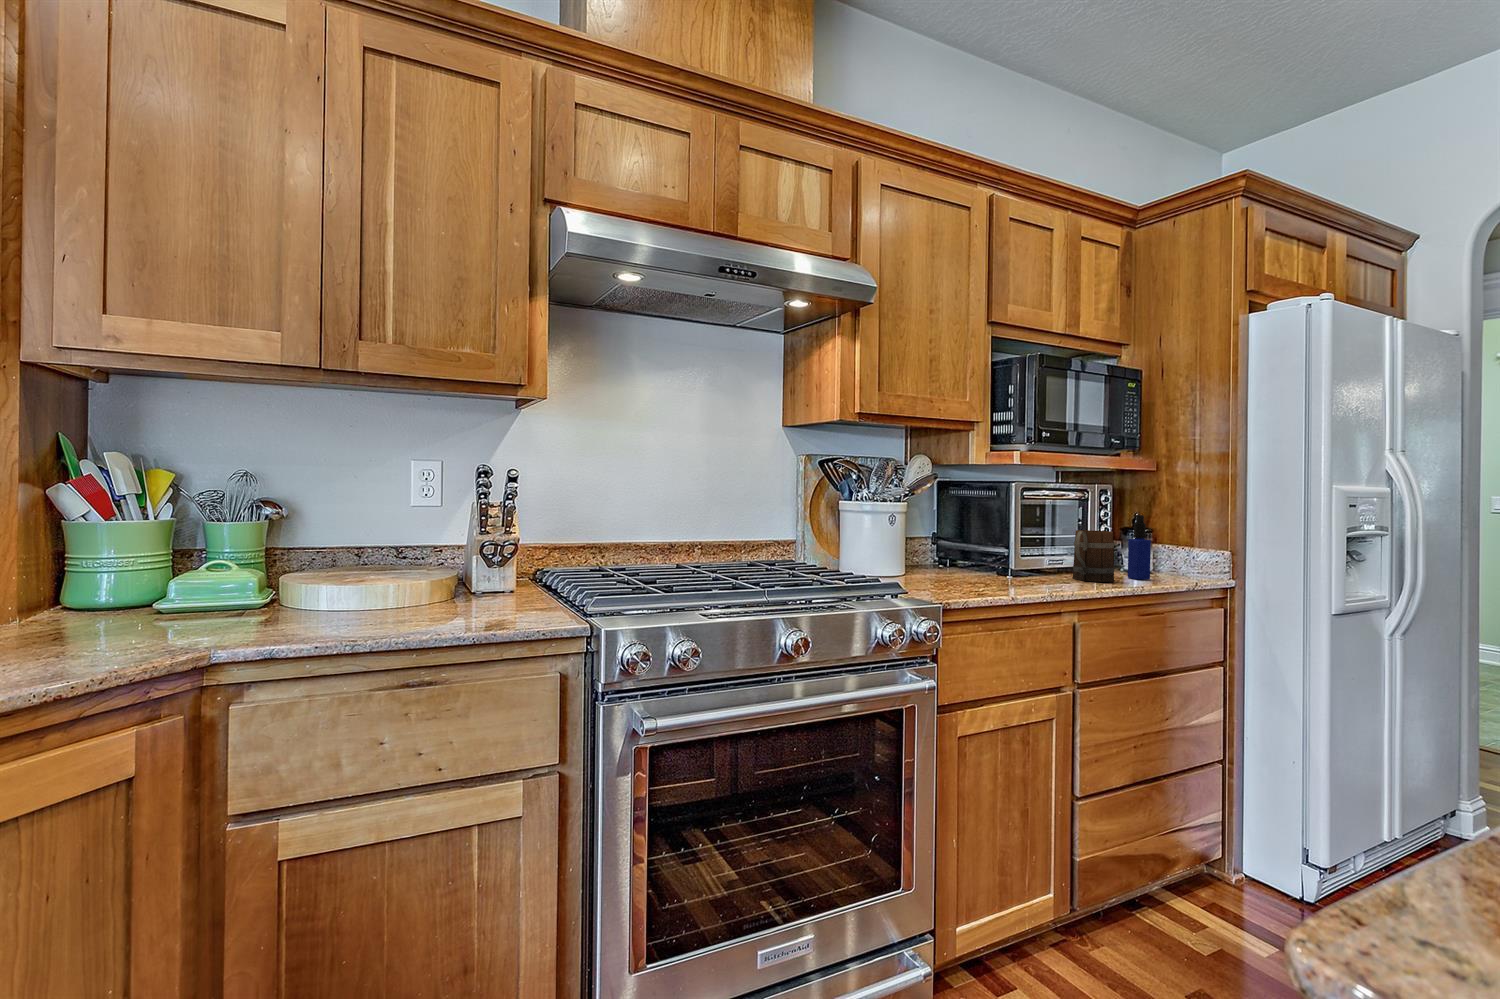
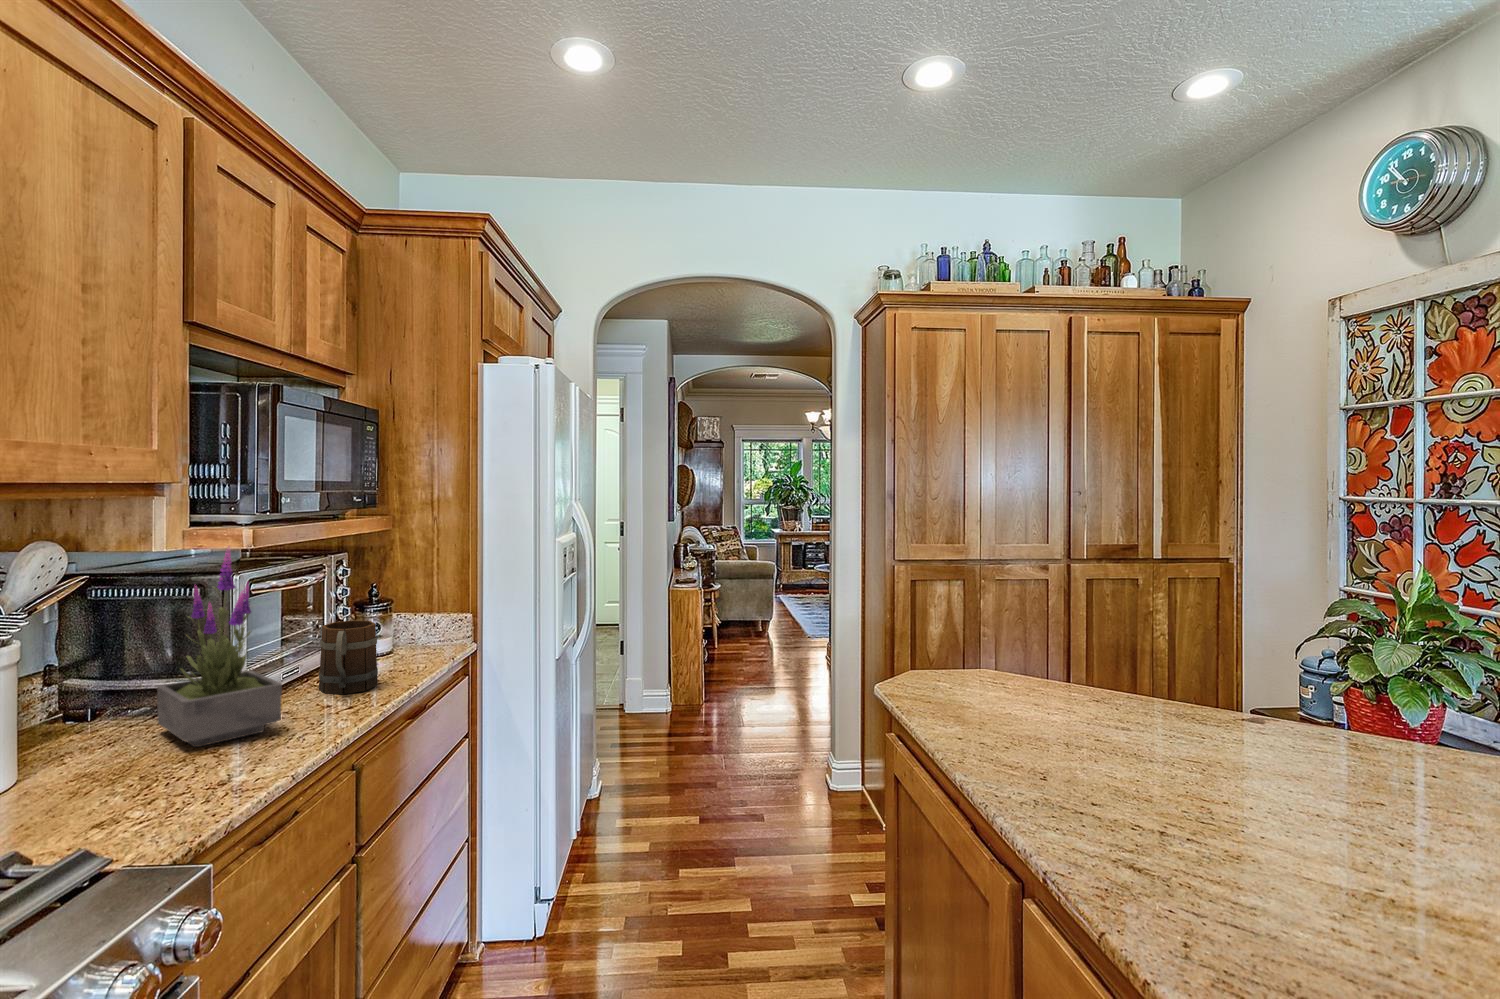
potted plant: none [966,459,1026,581] -> present [157,549,282,747]
bottle: present [1128,515,1151,580] -> none [377,591,405,670]

